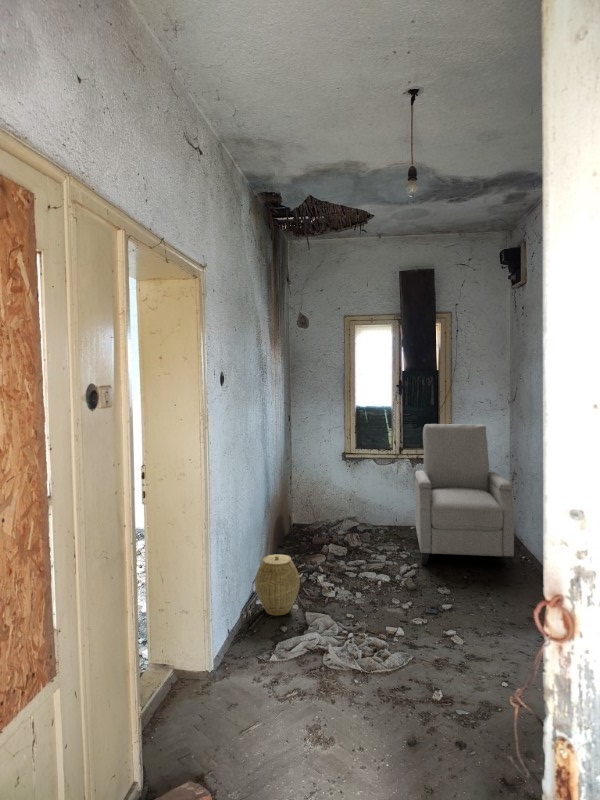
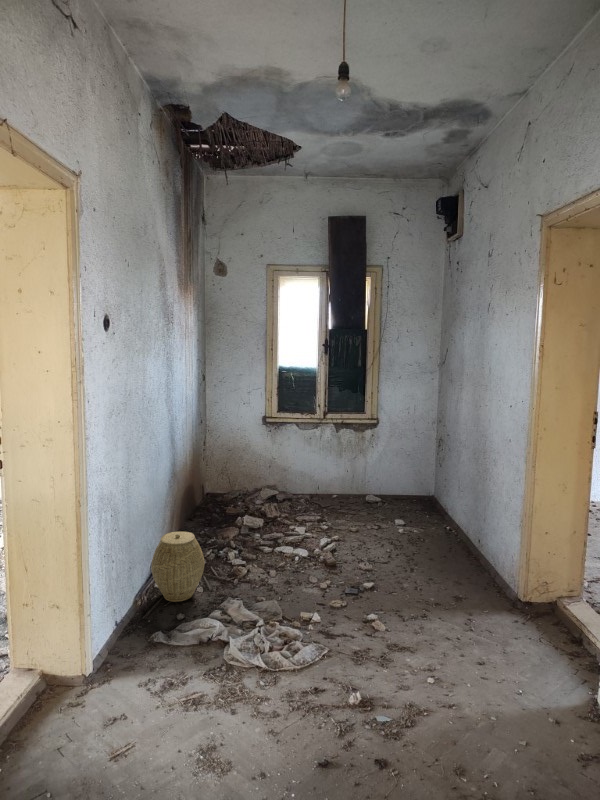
chair: present [415,424,514,569] -> none [338,386,440,539]

